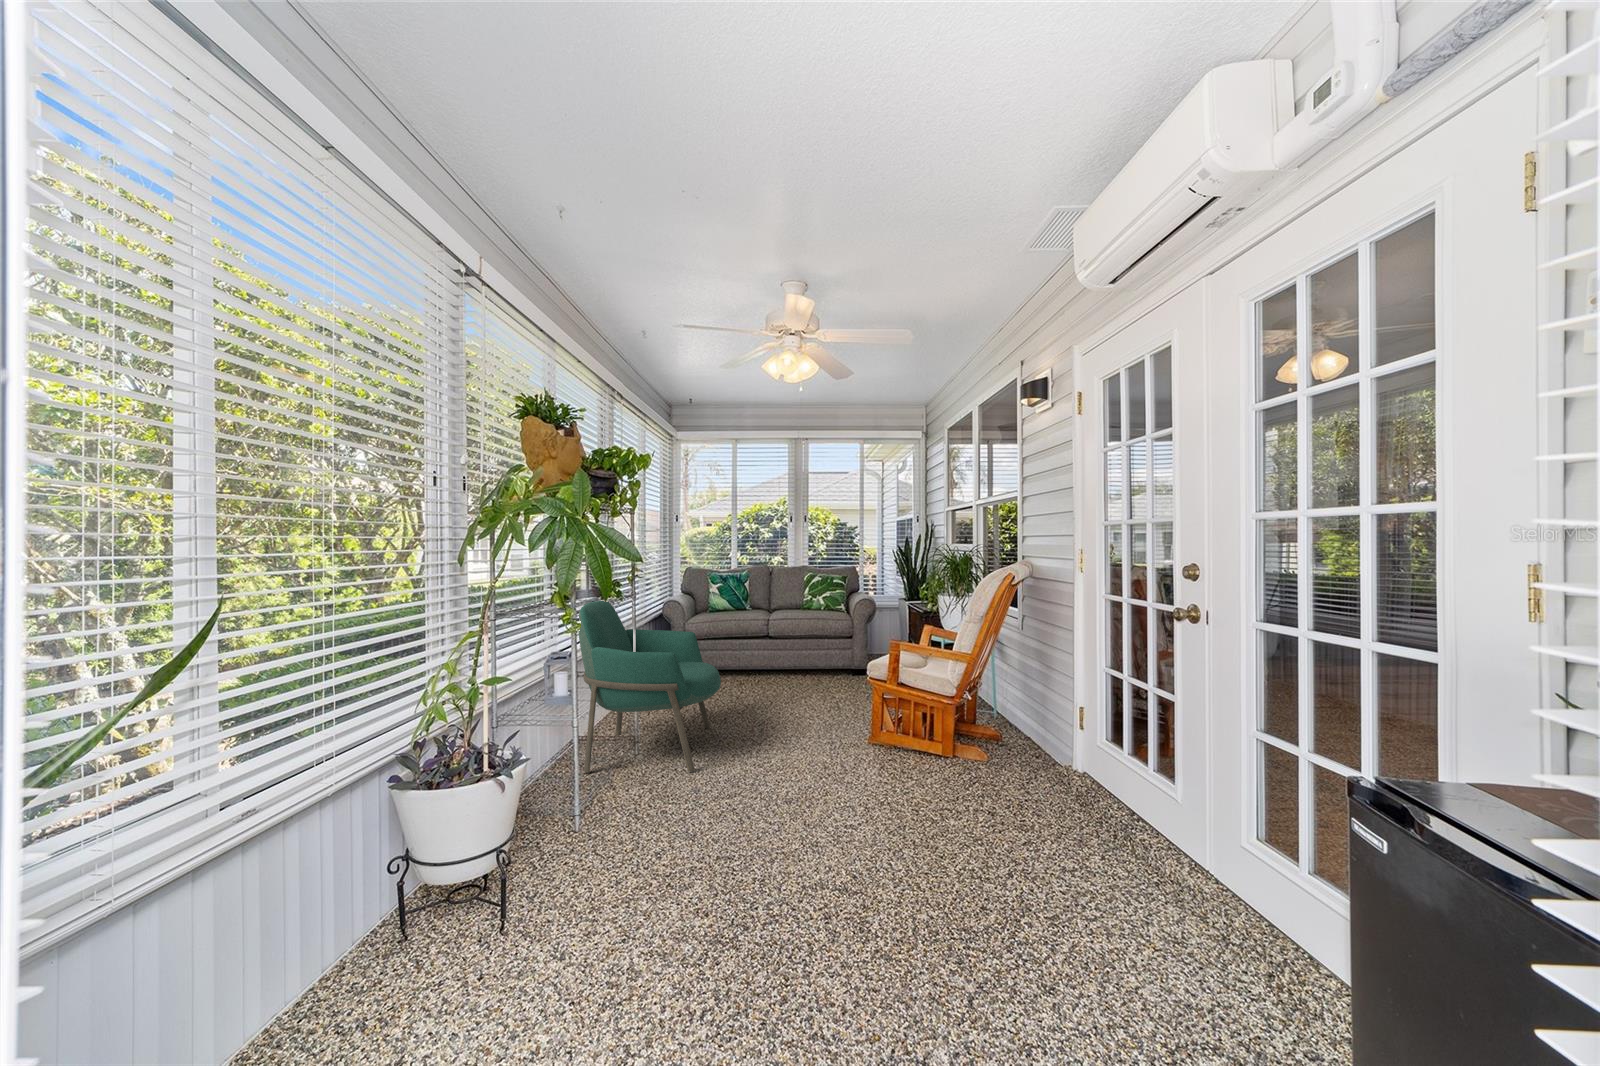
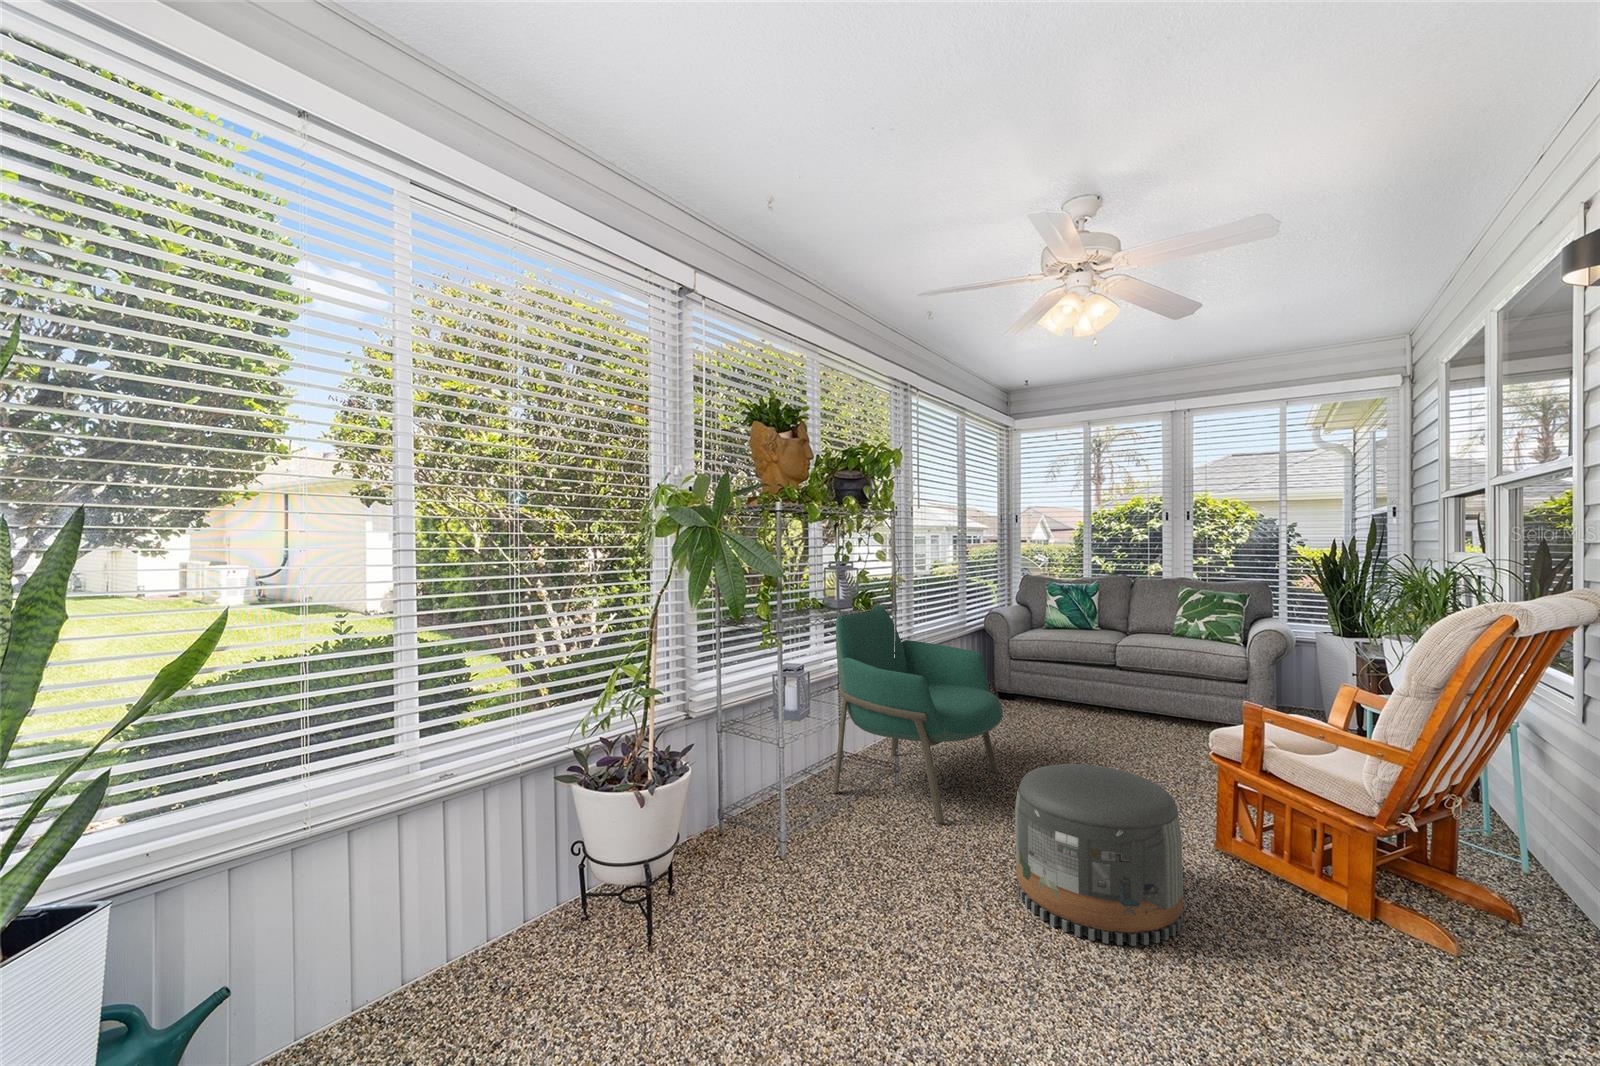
pouf: none [767,696,876,810] -> present [1015,764,1183,946]

